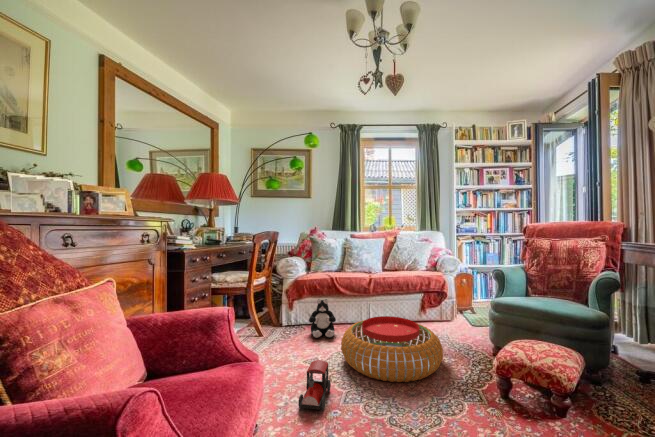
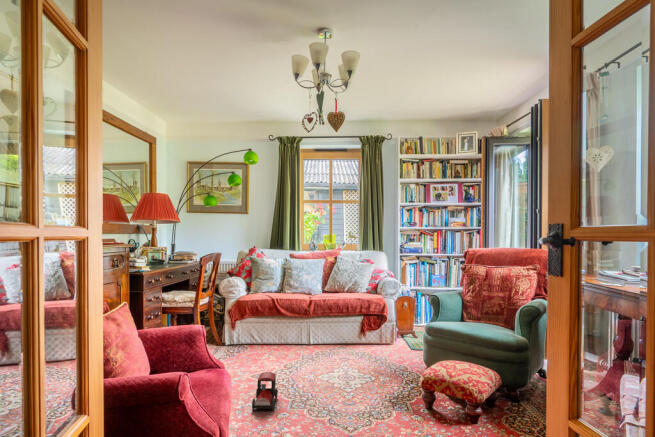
plush toy: present [309,299,336,338] -> none [246,323,275,362]
pouf: present [341,316,443,382] -> none [284,336,377,390]

